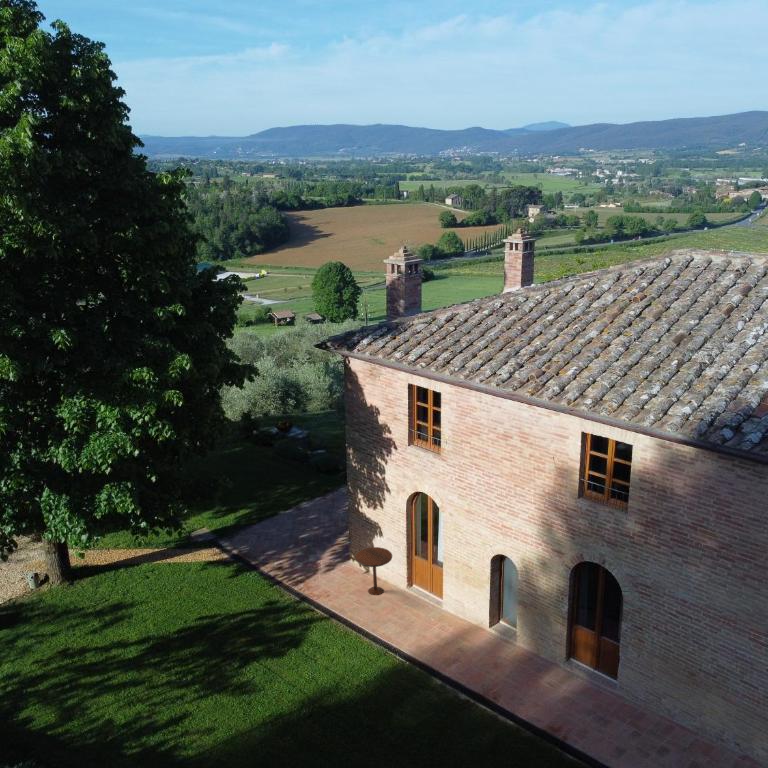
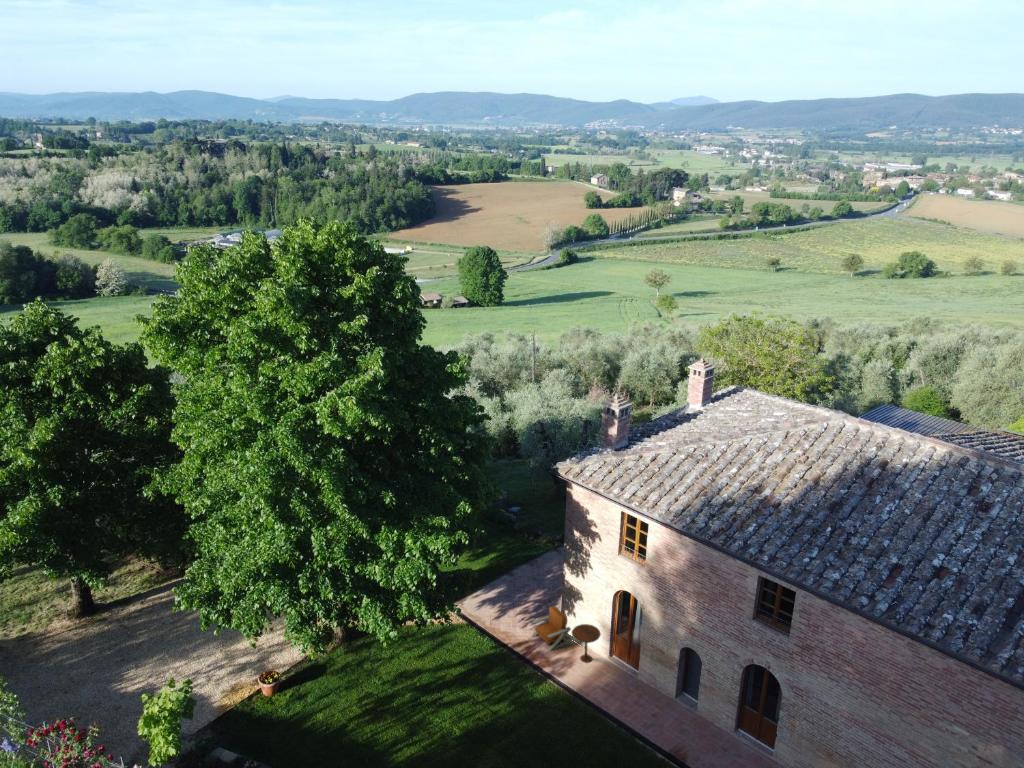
lounge chair: none [310,530,358,585] -> present [533,606,571,651]

